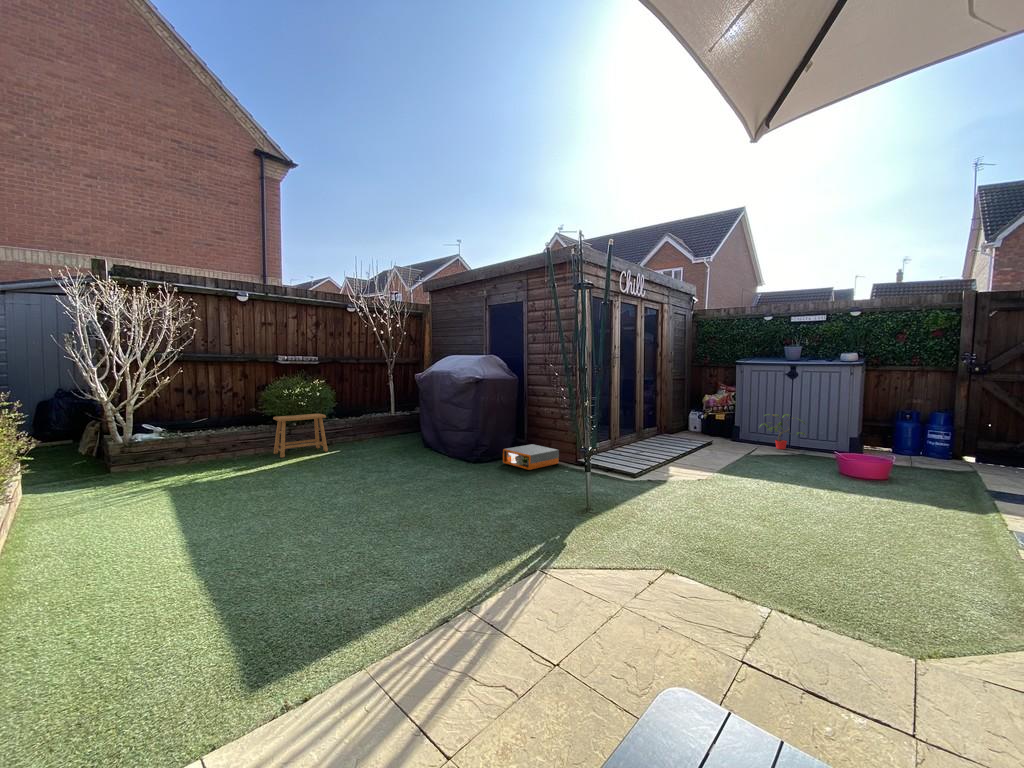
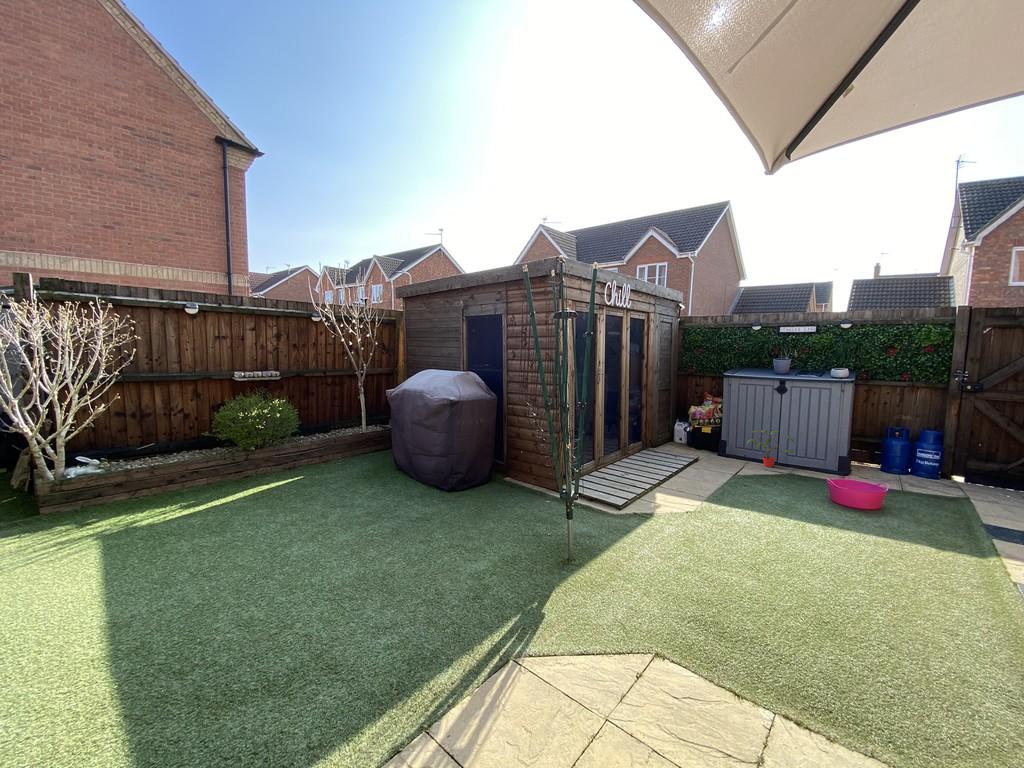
stool: present [273,414,328,458] -> none [228,436,291,489]
storage box: present [503,444,559,470] -> none [480,469,540,501]

